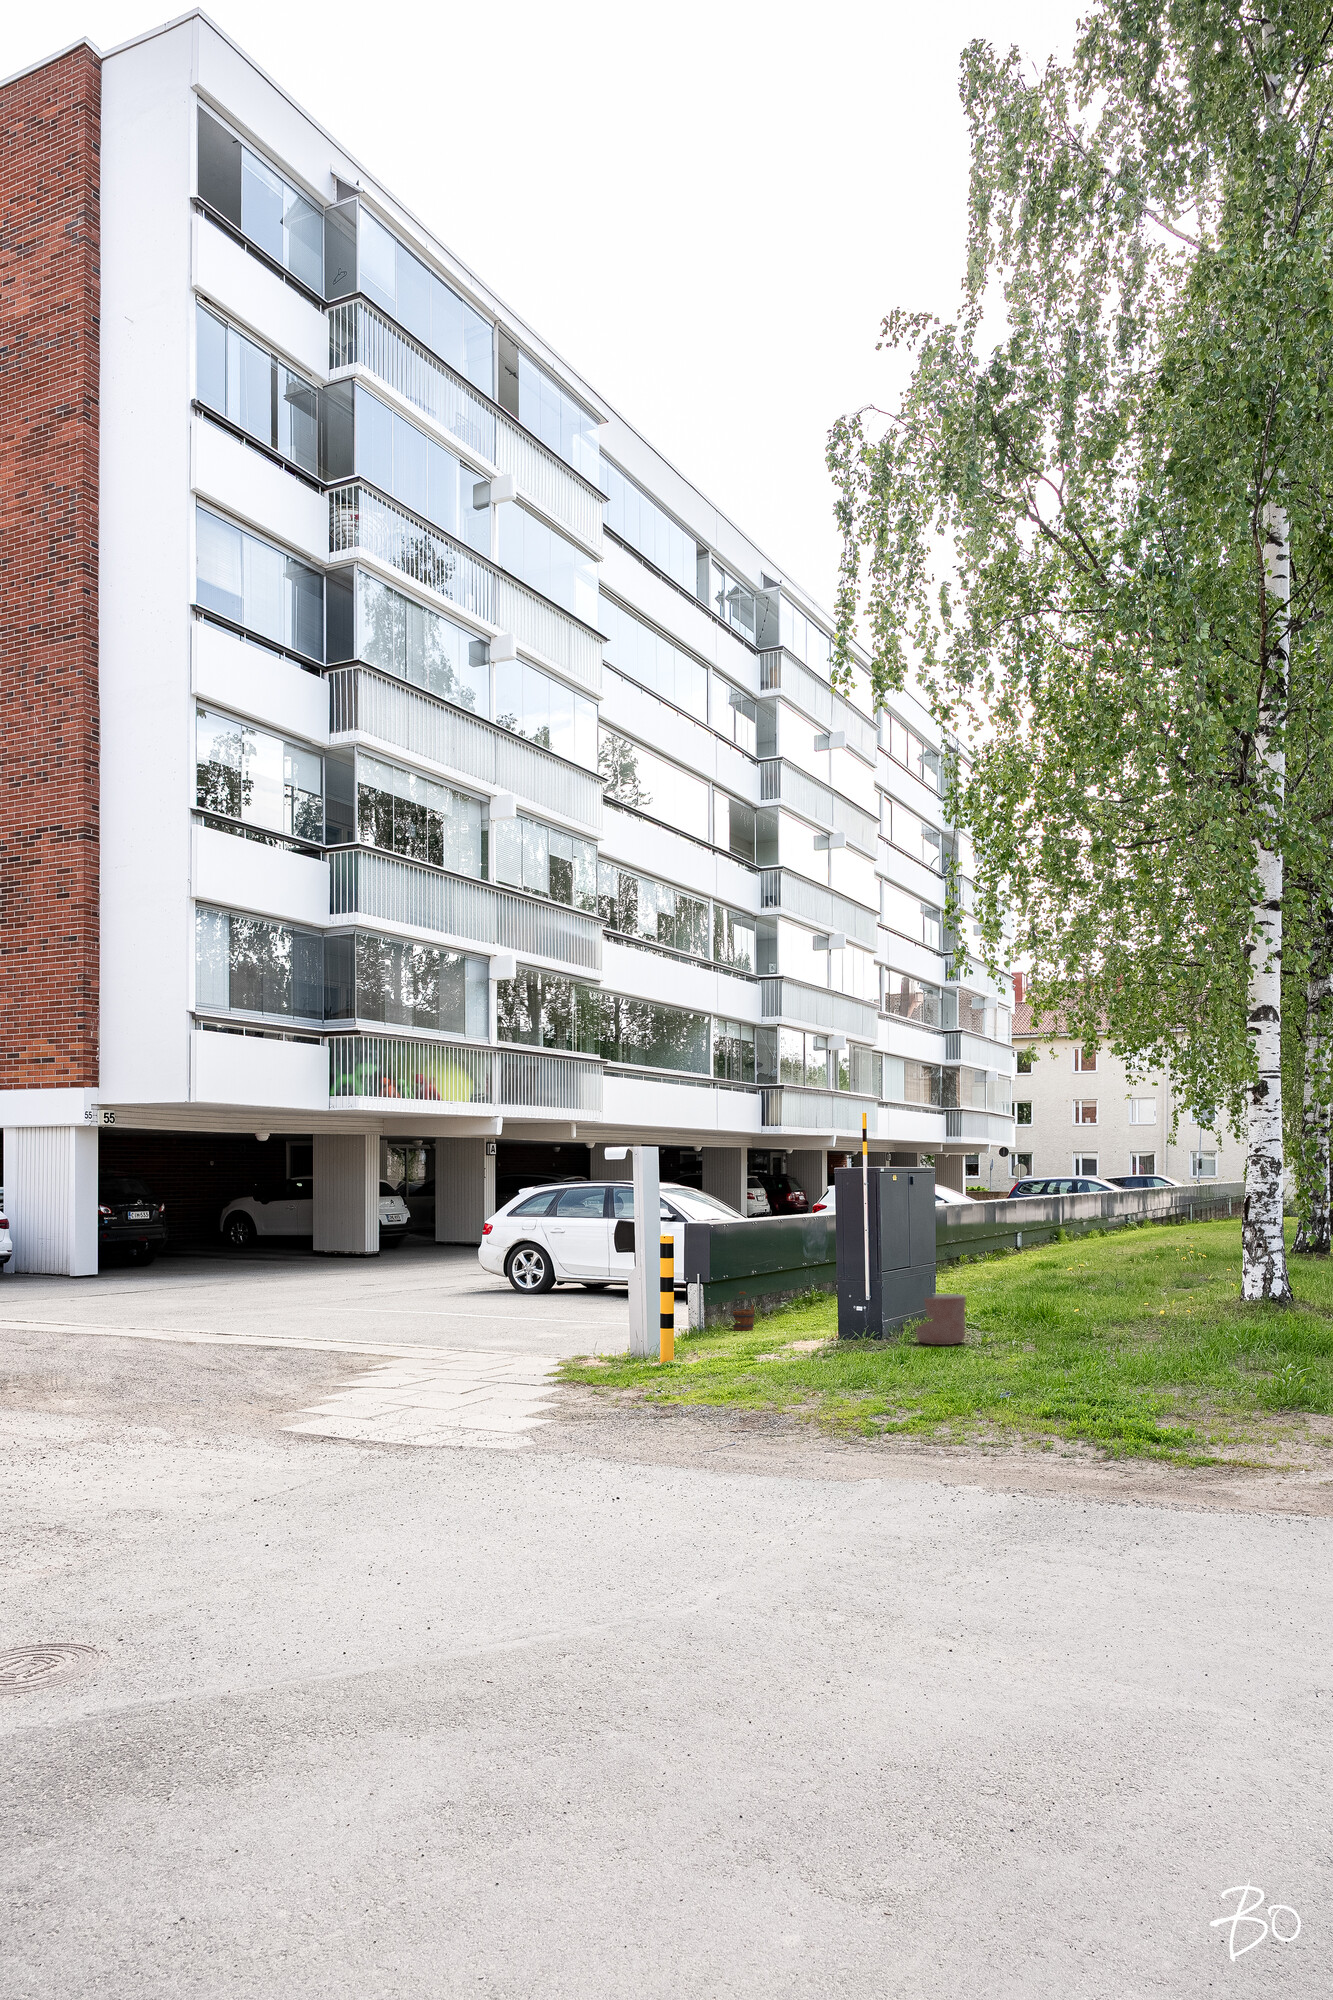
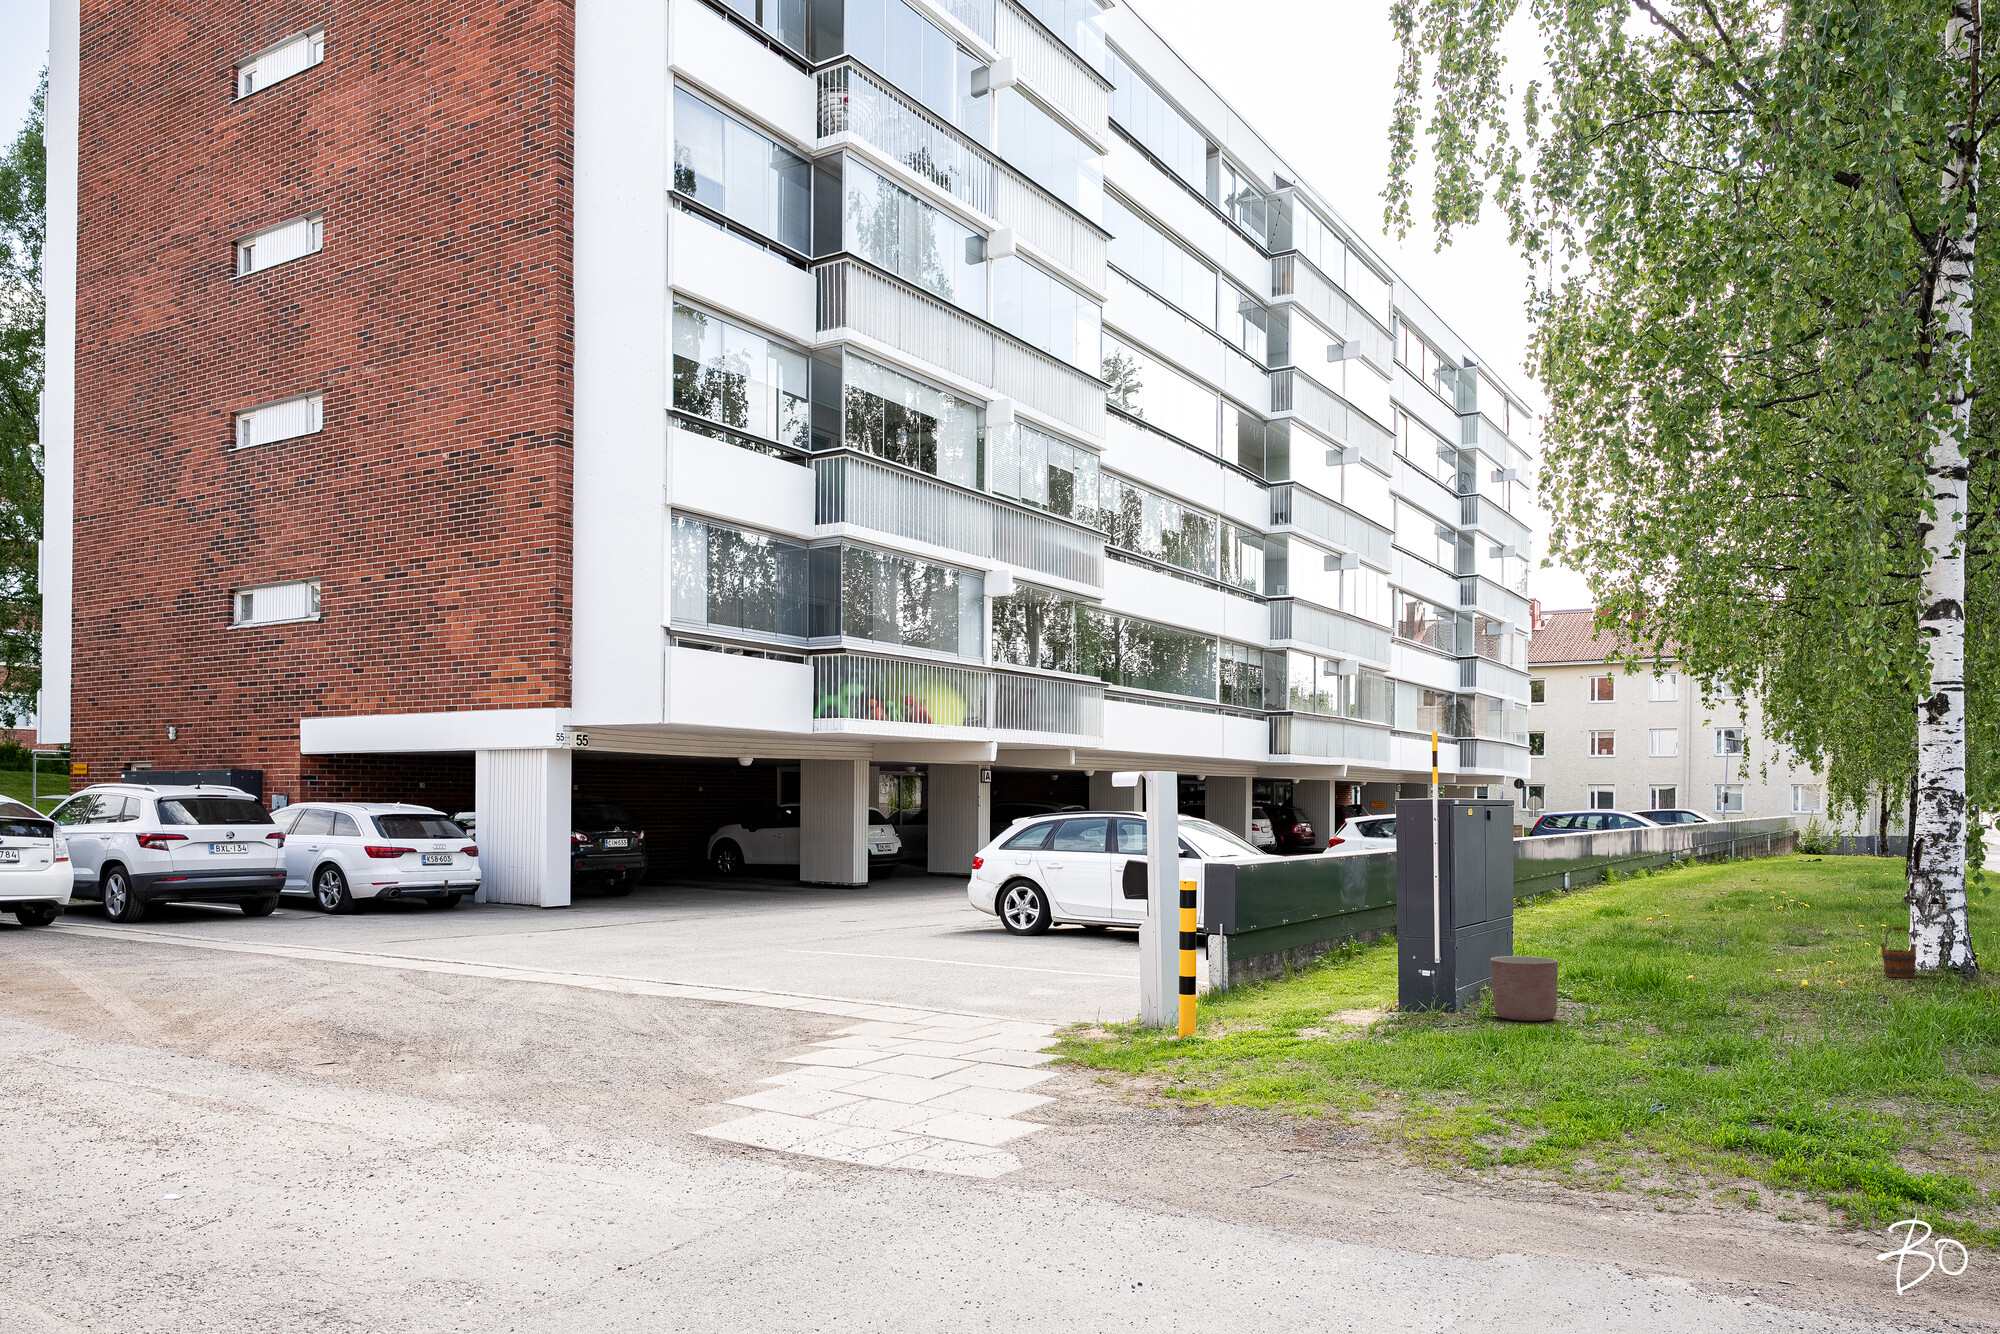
wooden bucket: present [733,1292,755,1331] -> present [1880,927,1917,978]

